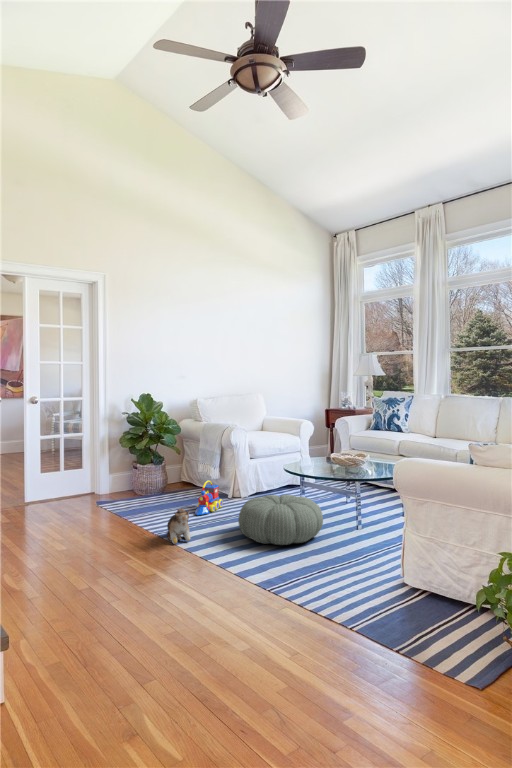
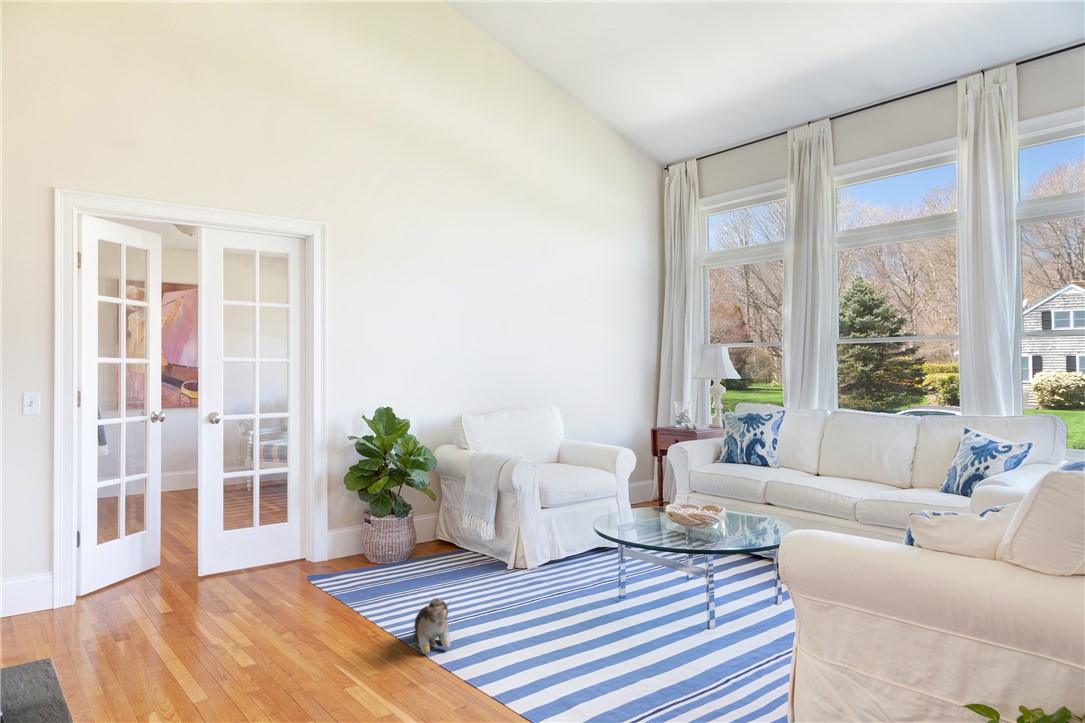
toy train: present [195,480,223,515] -> none [457,544,500,601]
pouf: present [238,494,323,545] -> none [526,572,658,658]

